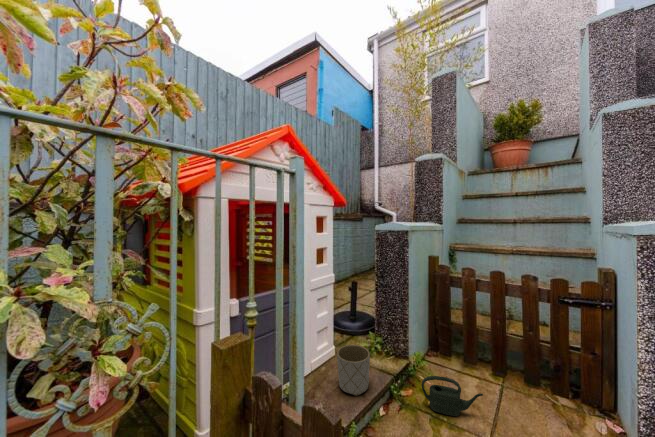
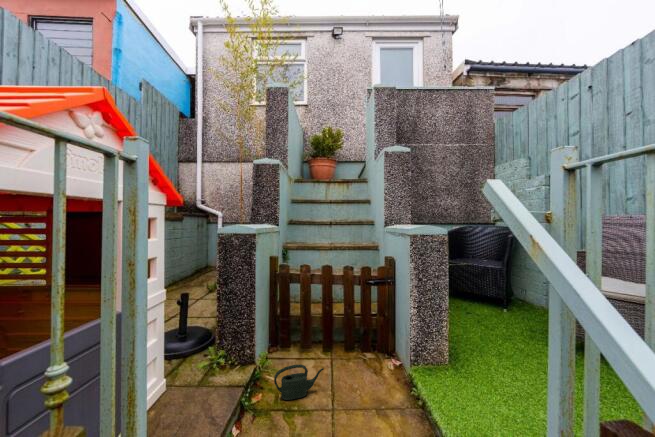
planter: present [337,345,370,396] -> none [181,362,221,419]

